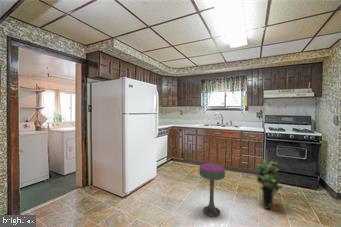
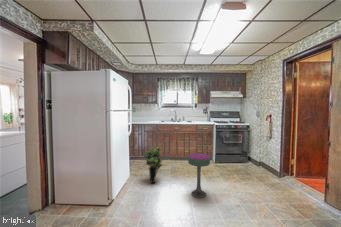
potted plant: present [255,160,282,209] -> present [145,147,162,184]

